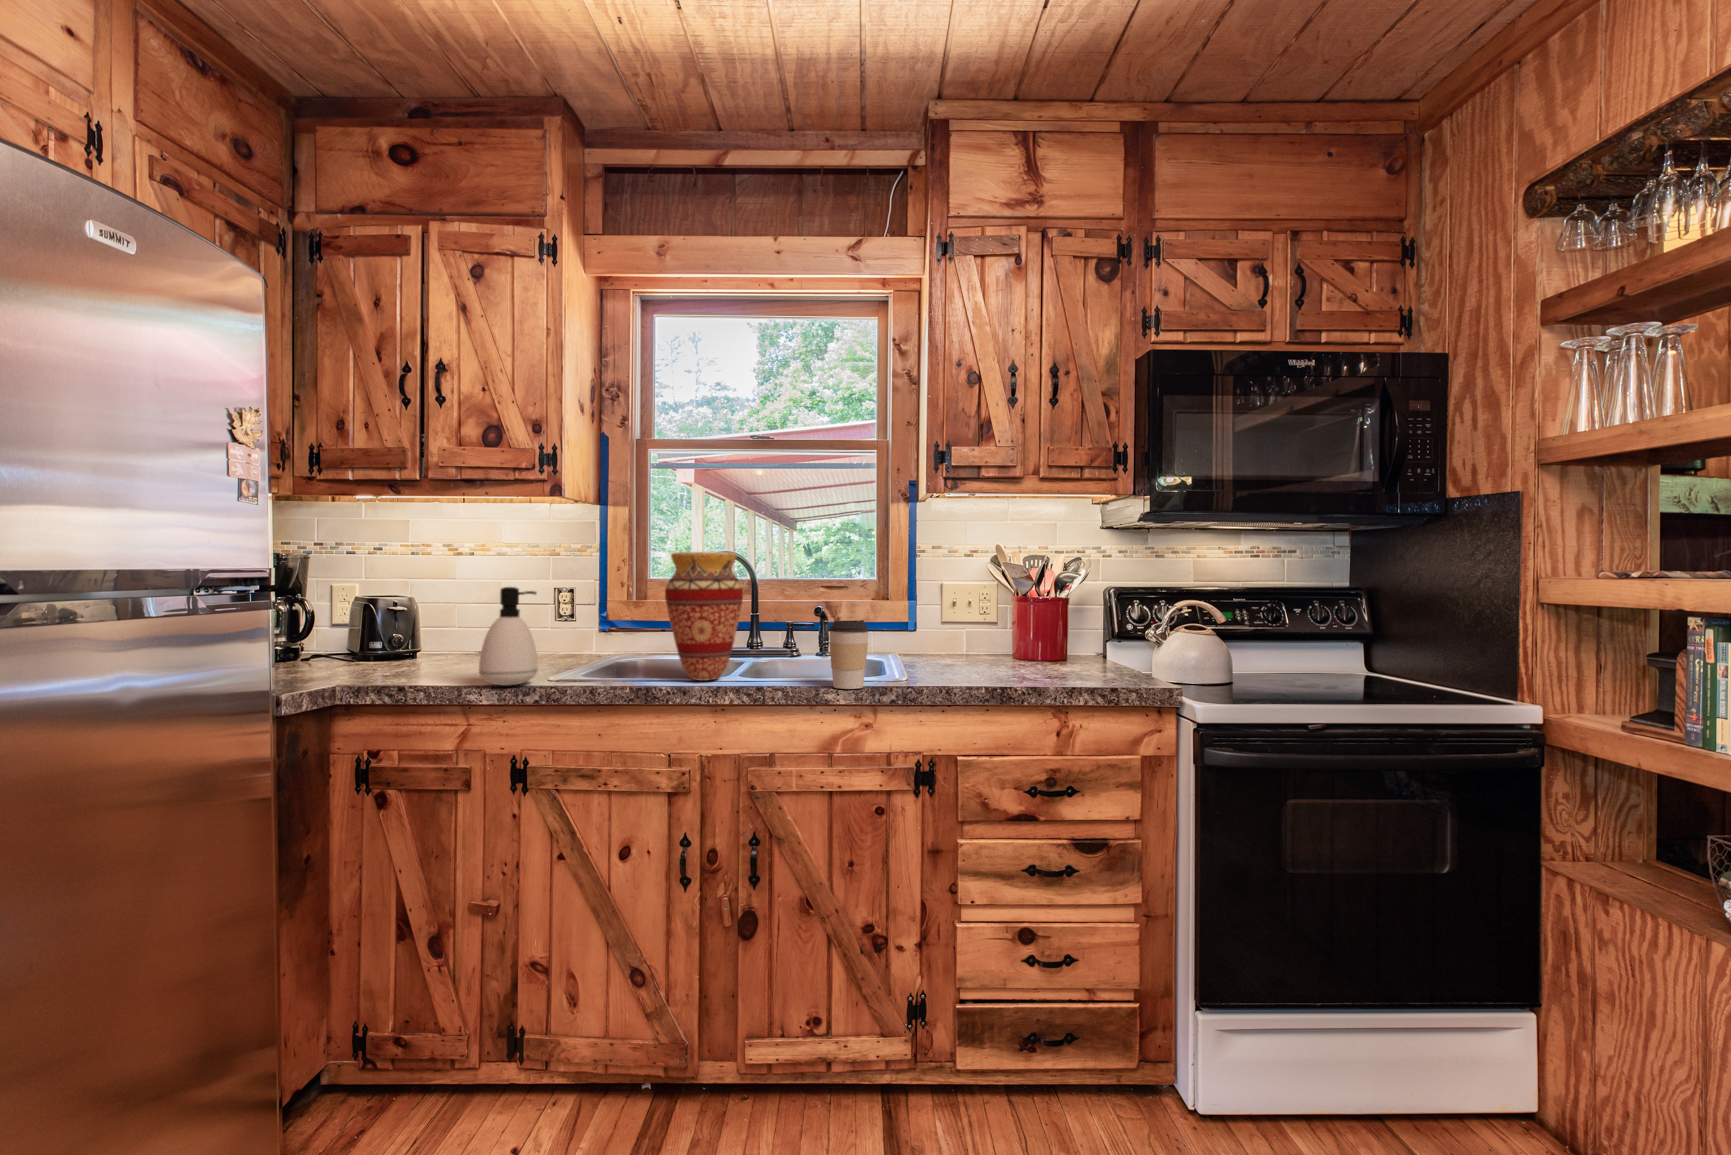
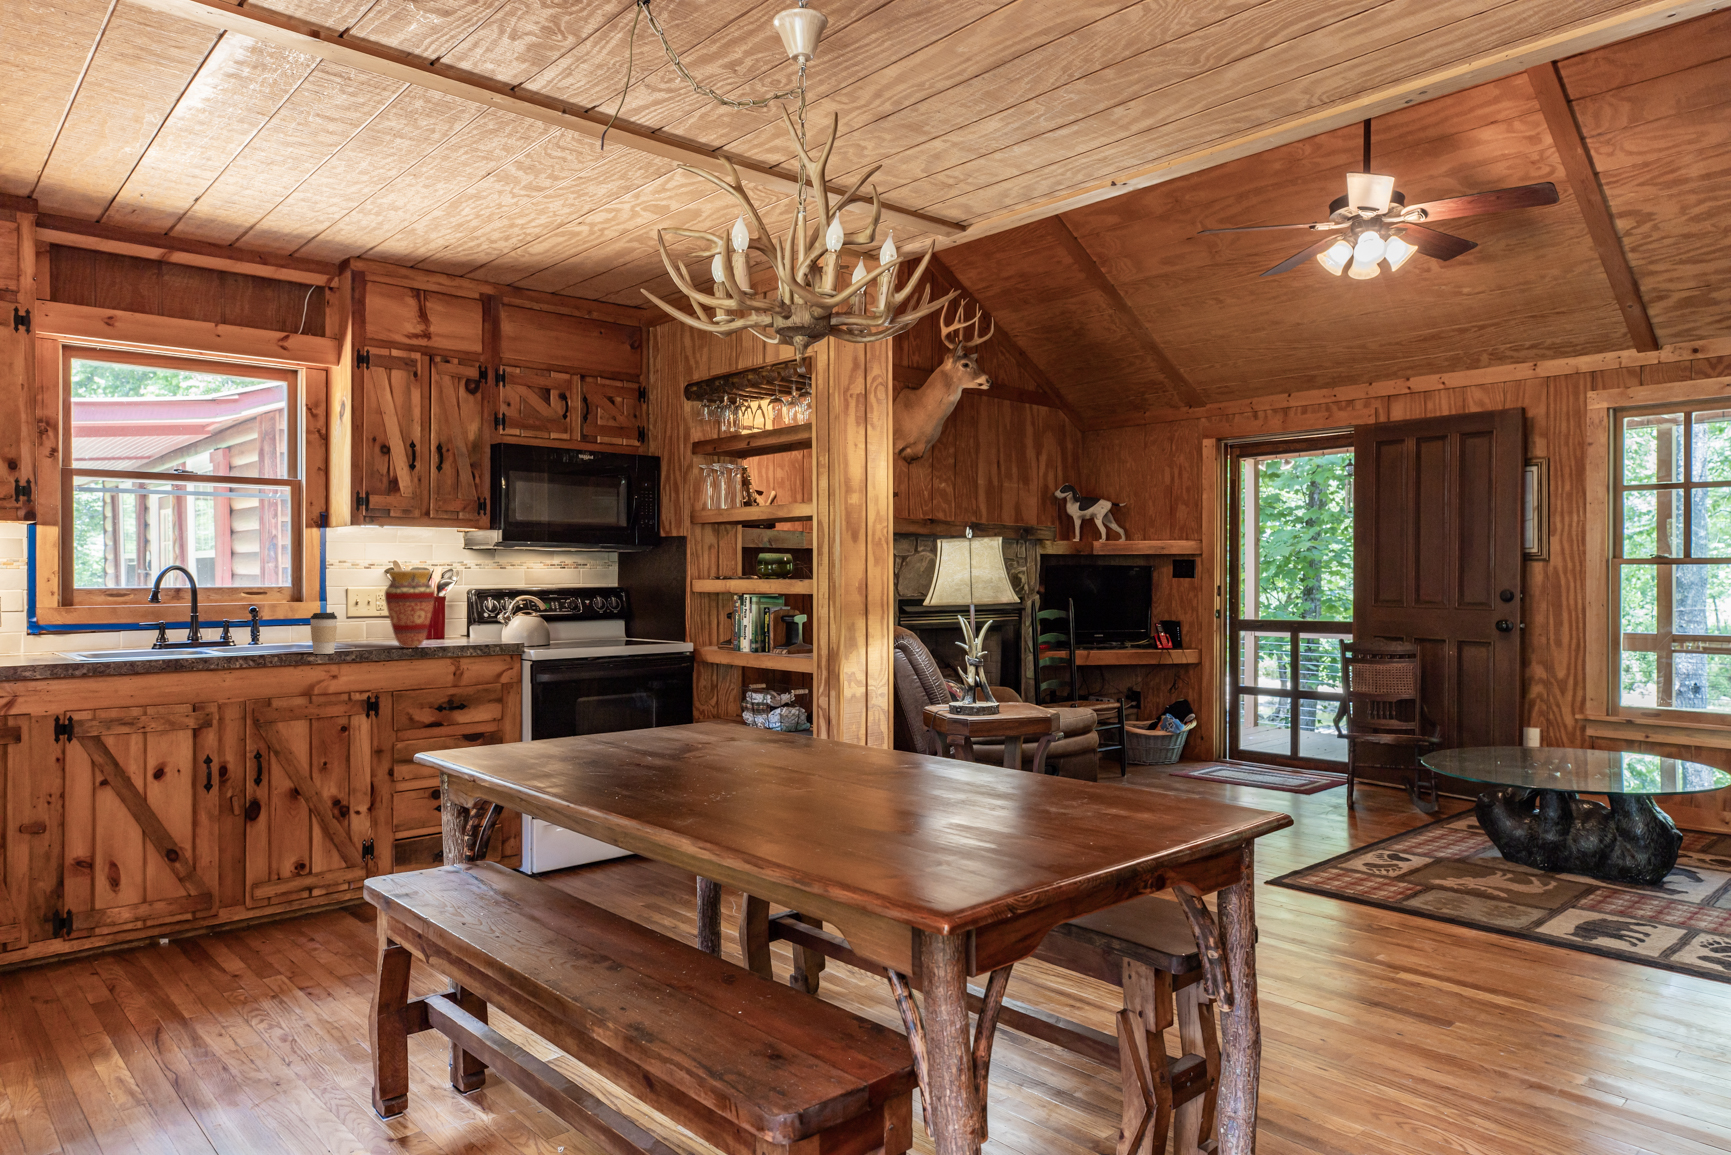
vase: present [665,552,743,681] -> present [385,570,435,648]
soap dispenser: present [479,587,538,686] -> none [39,596,87,666]

